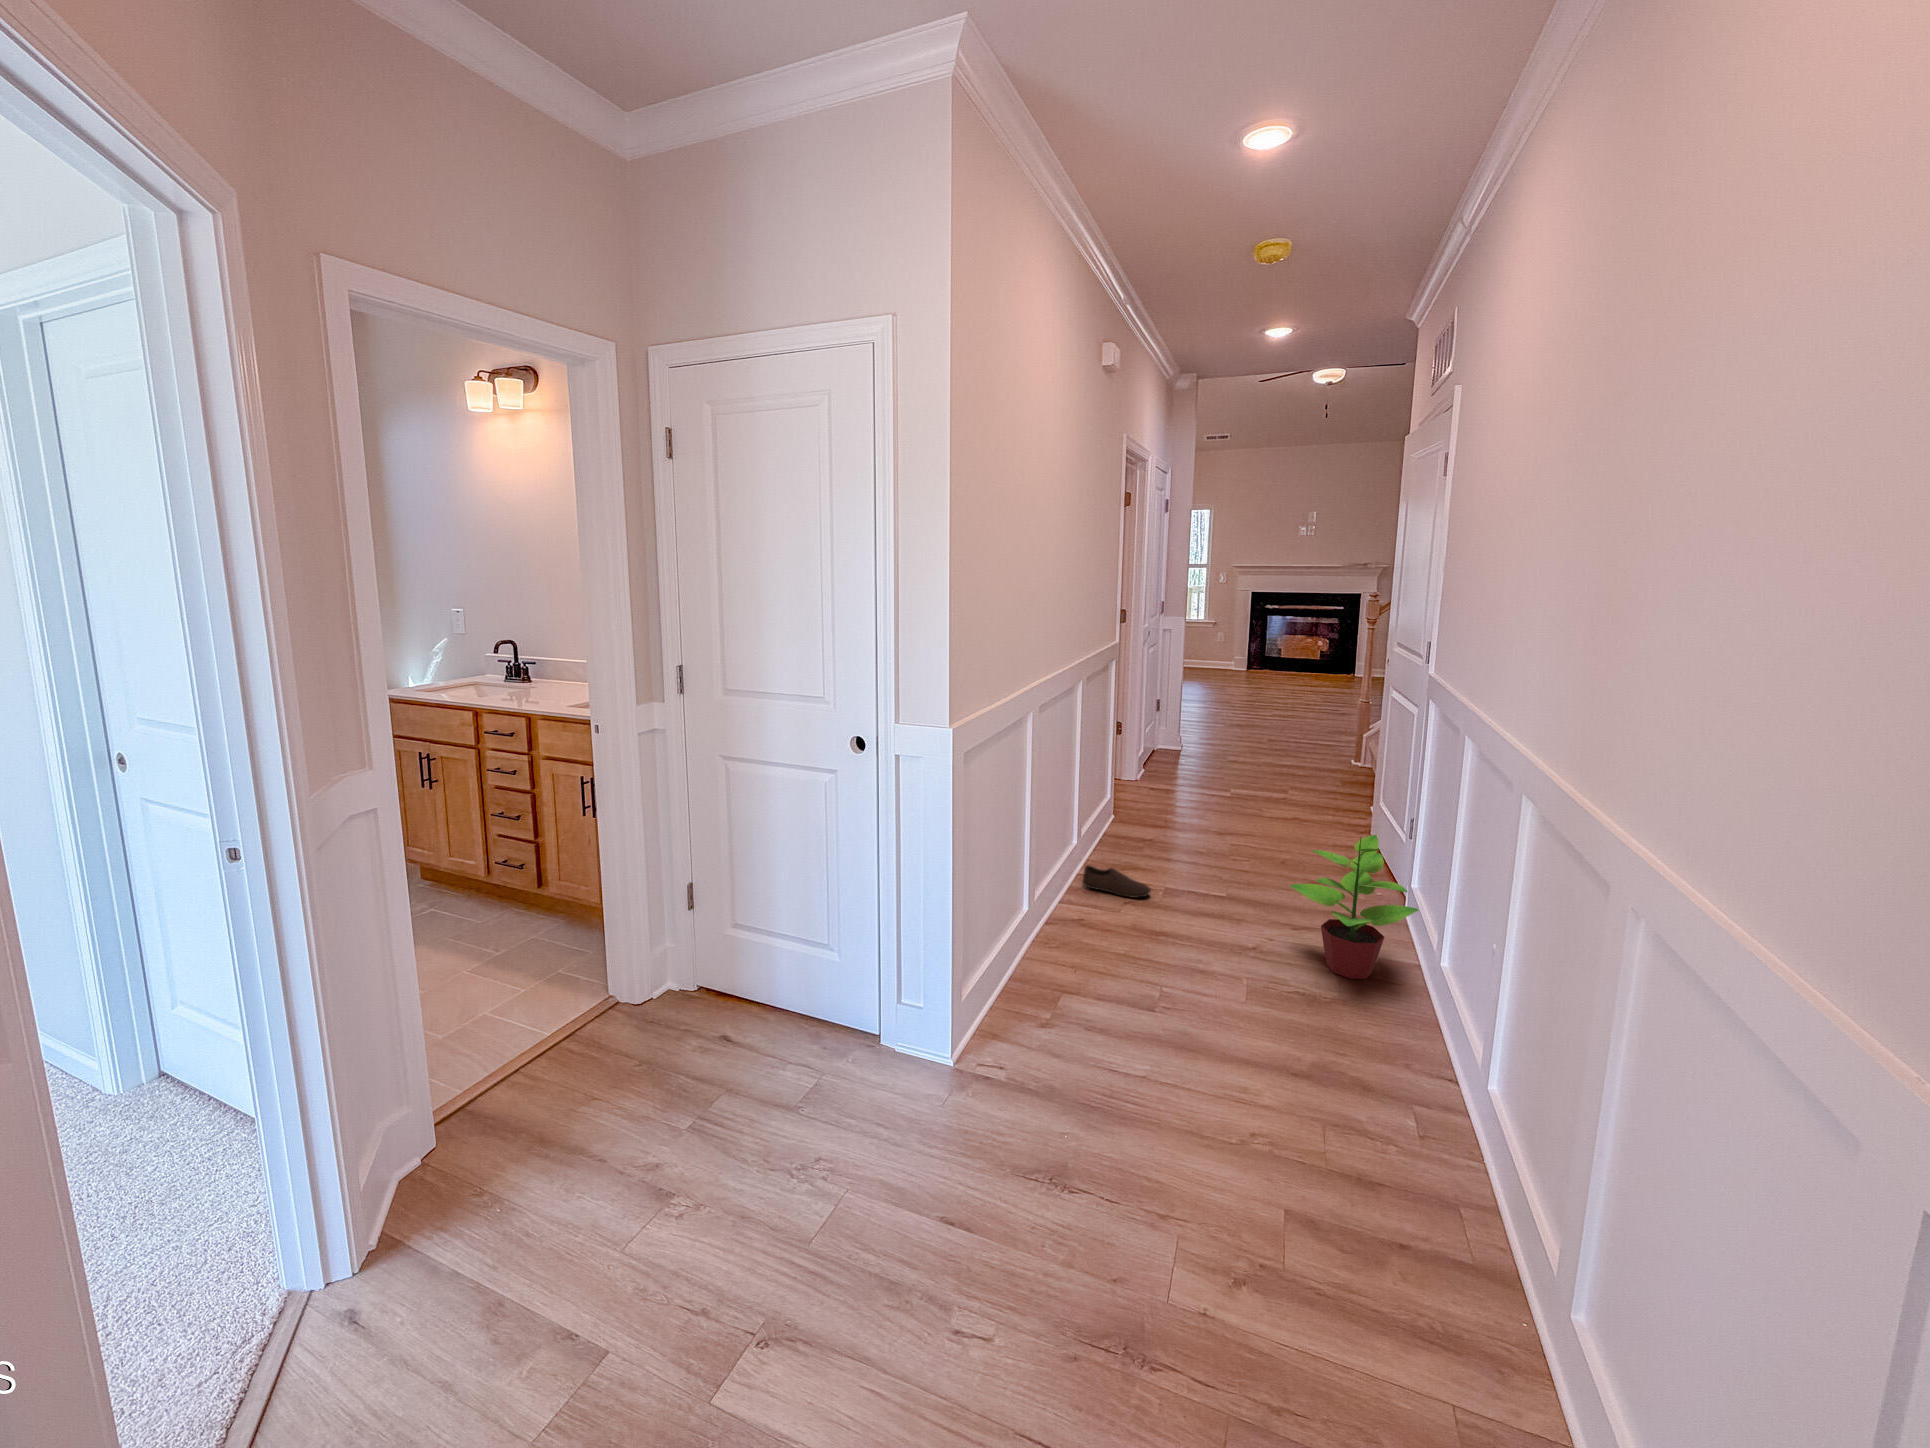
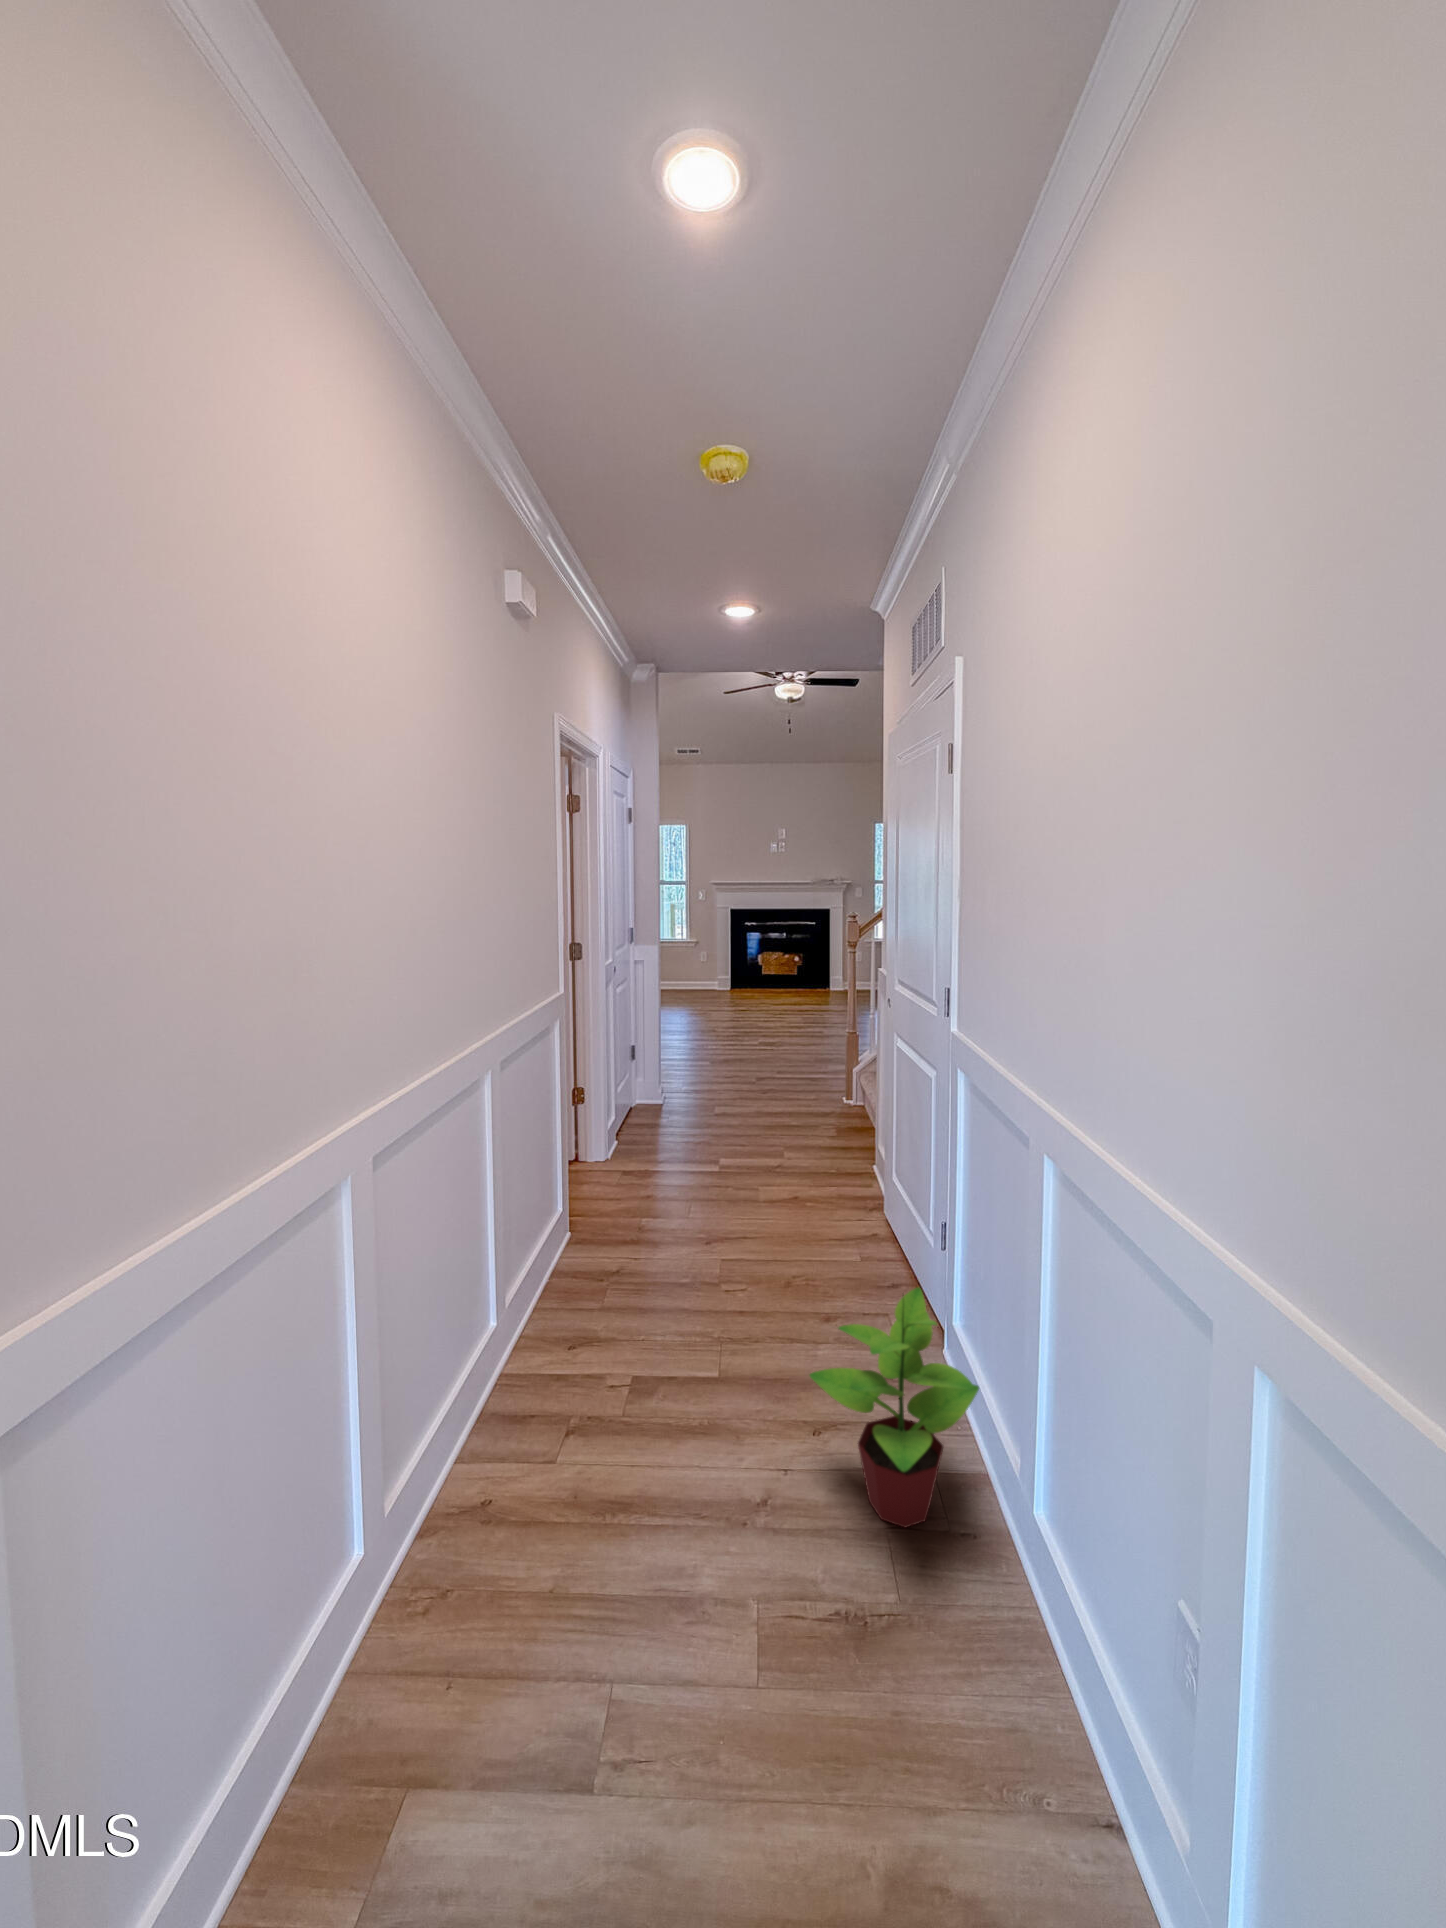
shoe: present [1082,865,1151,898] -> none [507,1363,613,1412]

